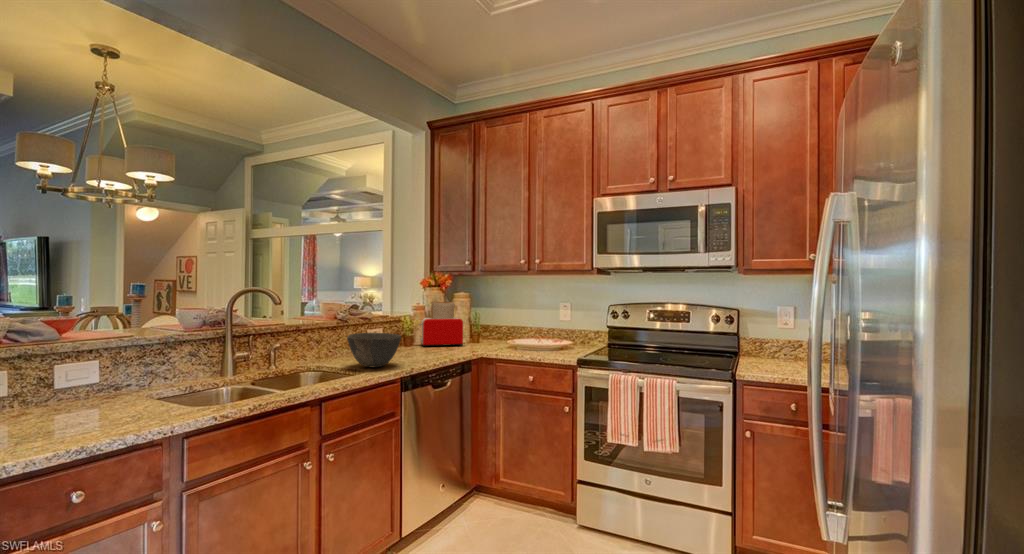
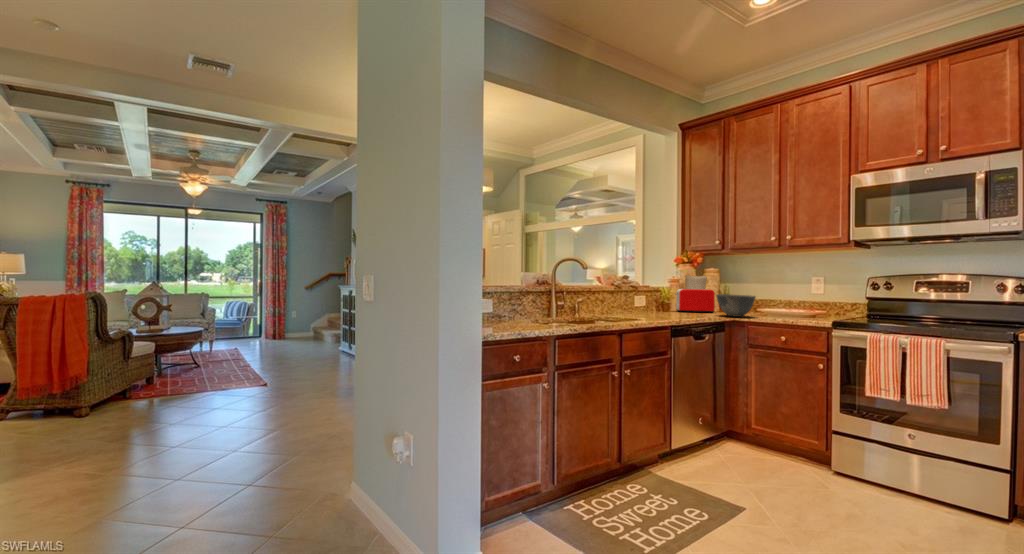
bowl: present [347,333,401,367] -> present [717,294,756,317]

